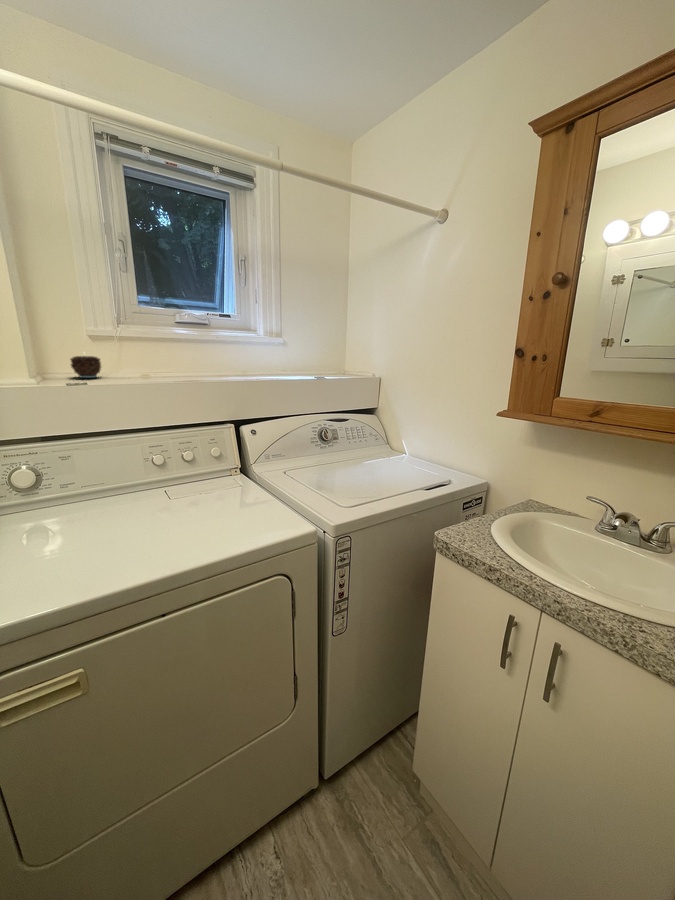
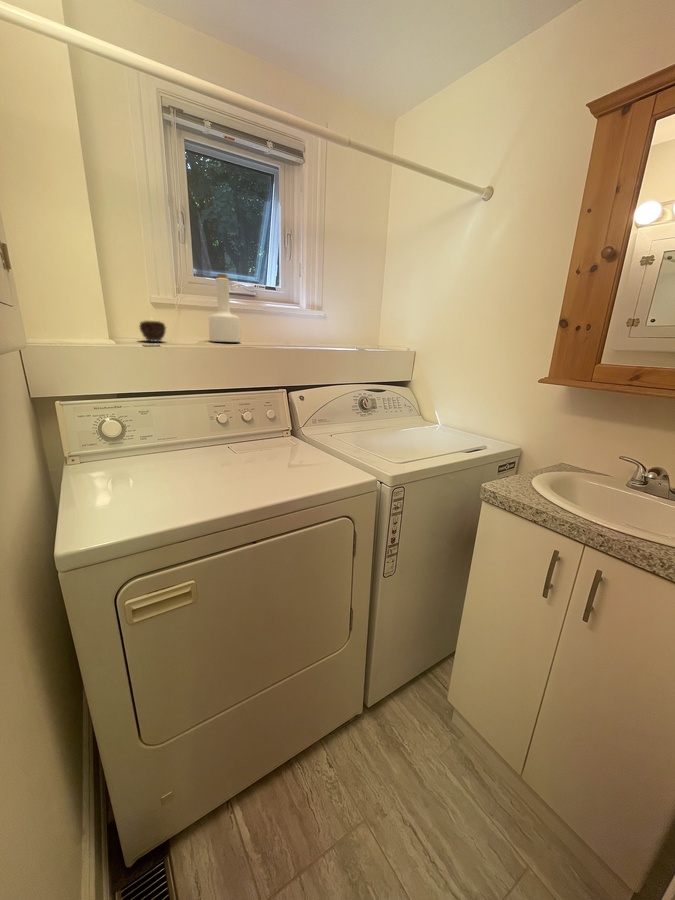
bottle: none [152,303,189,374] -> present [208,274,241,342]

